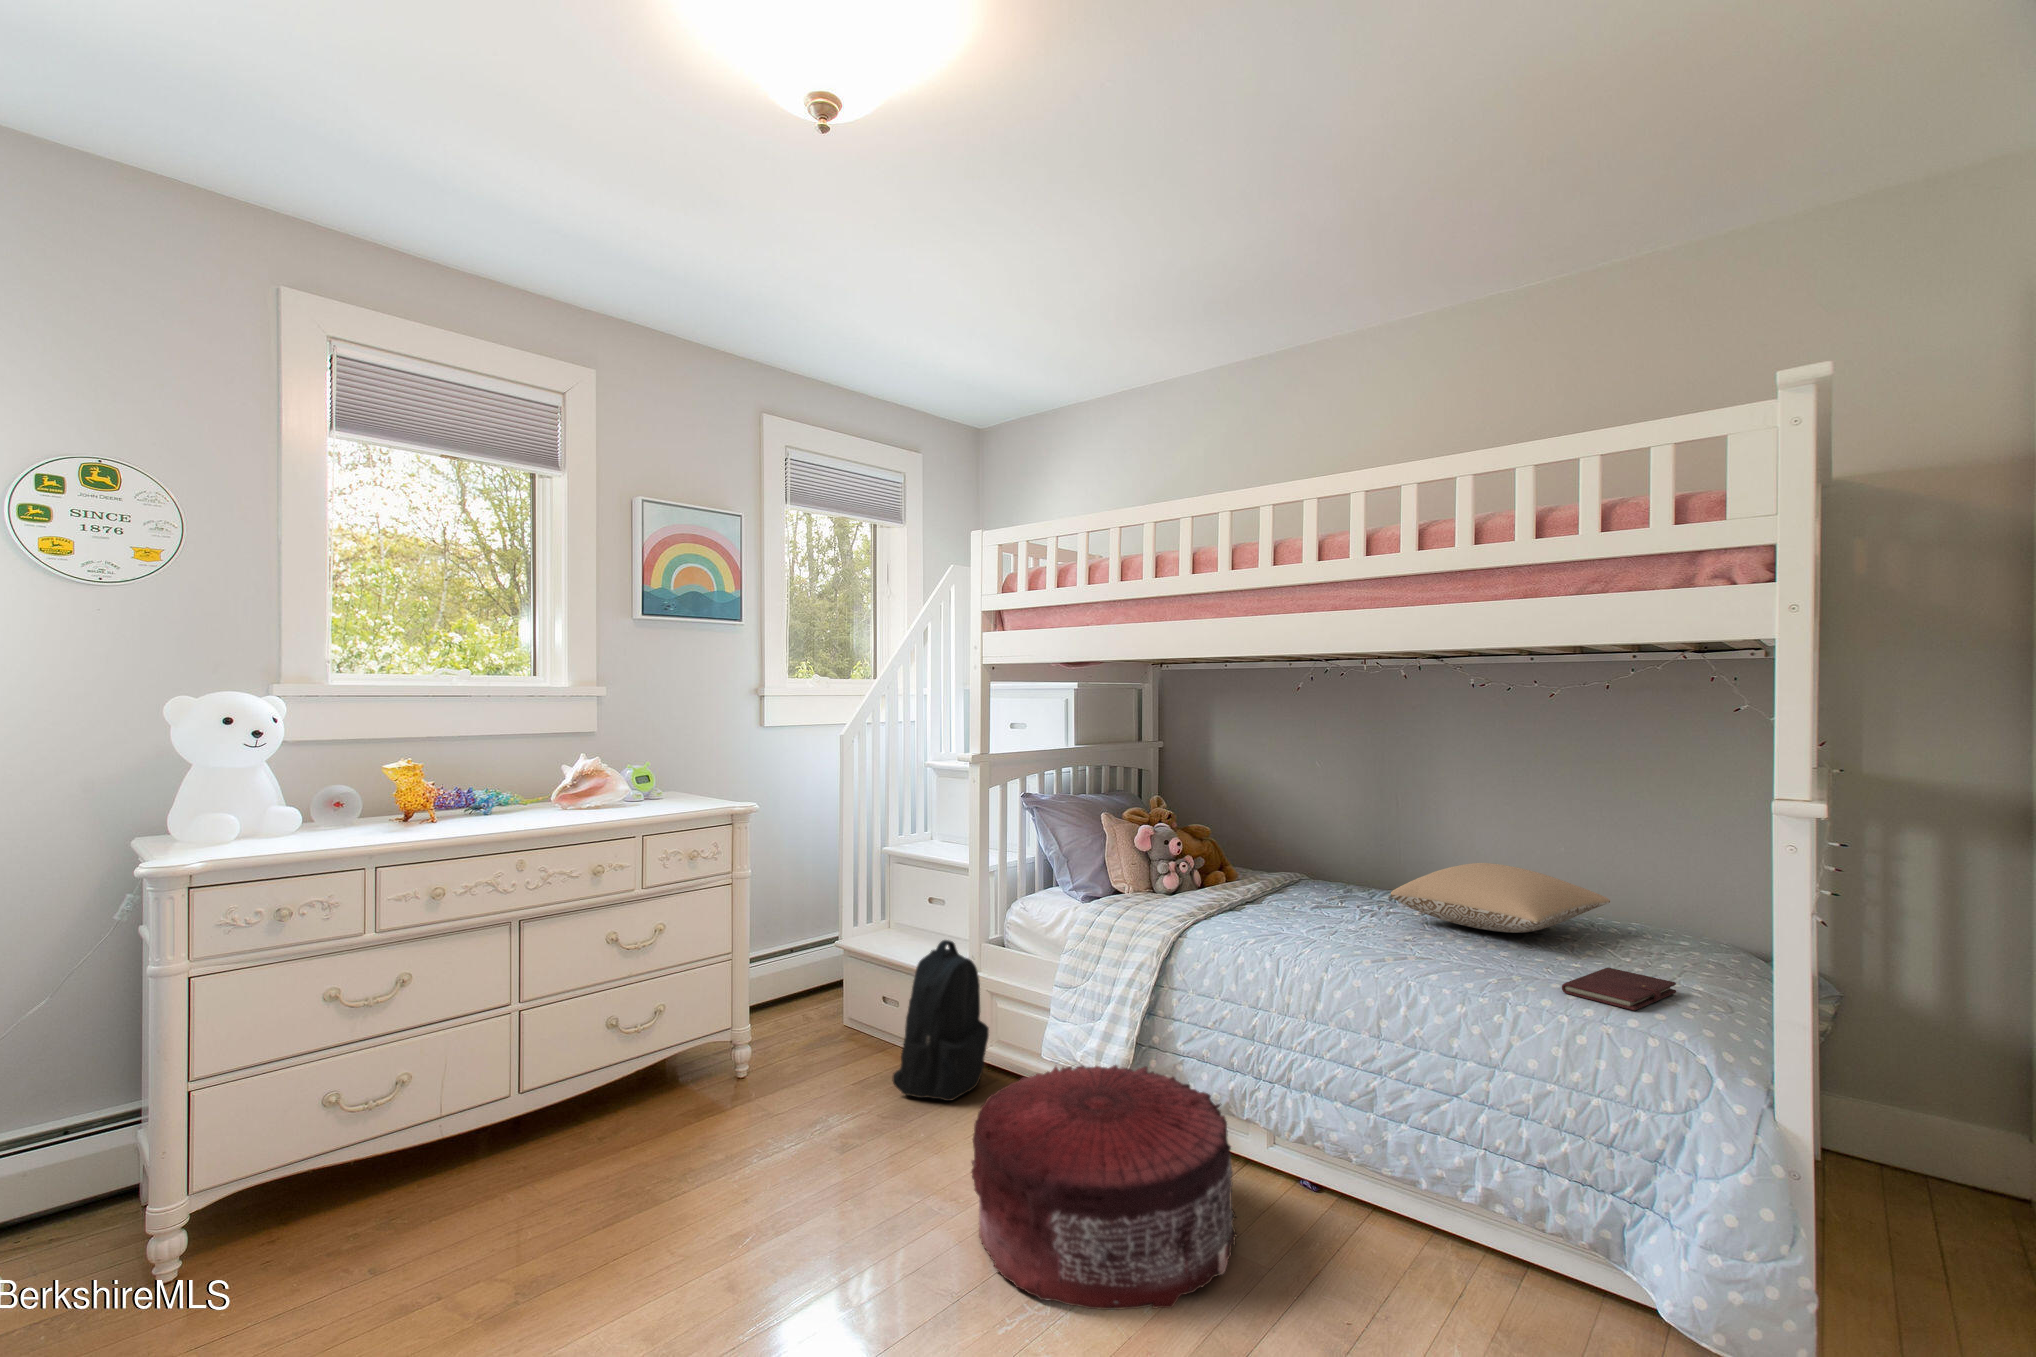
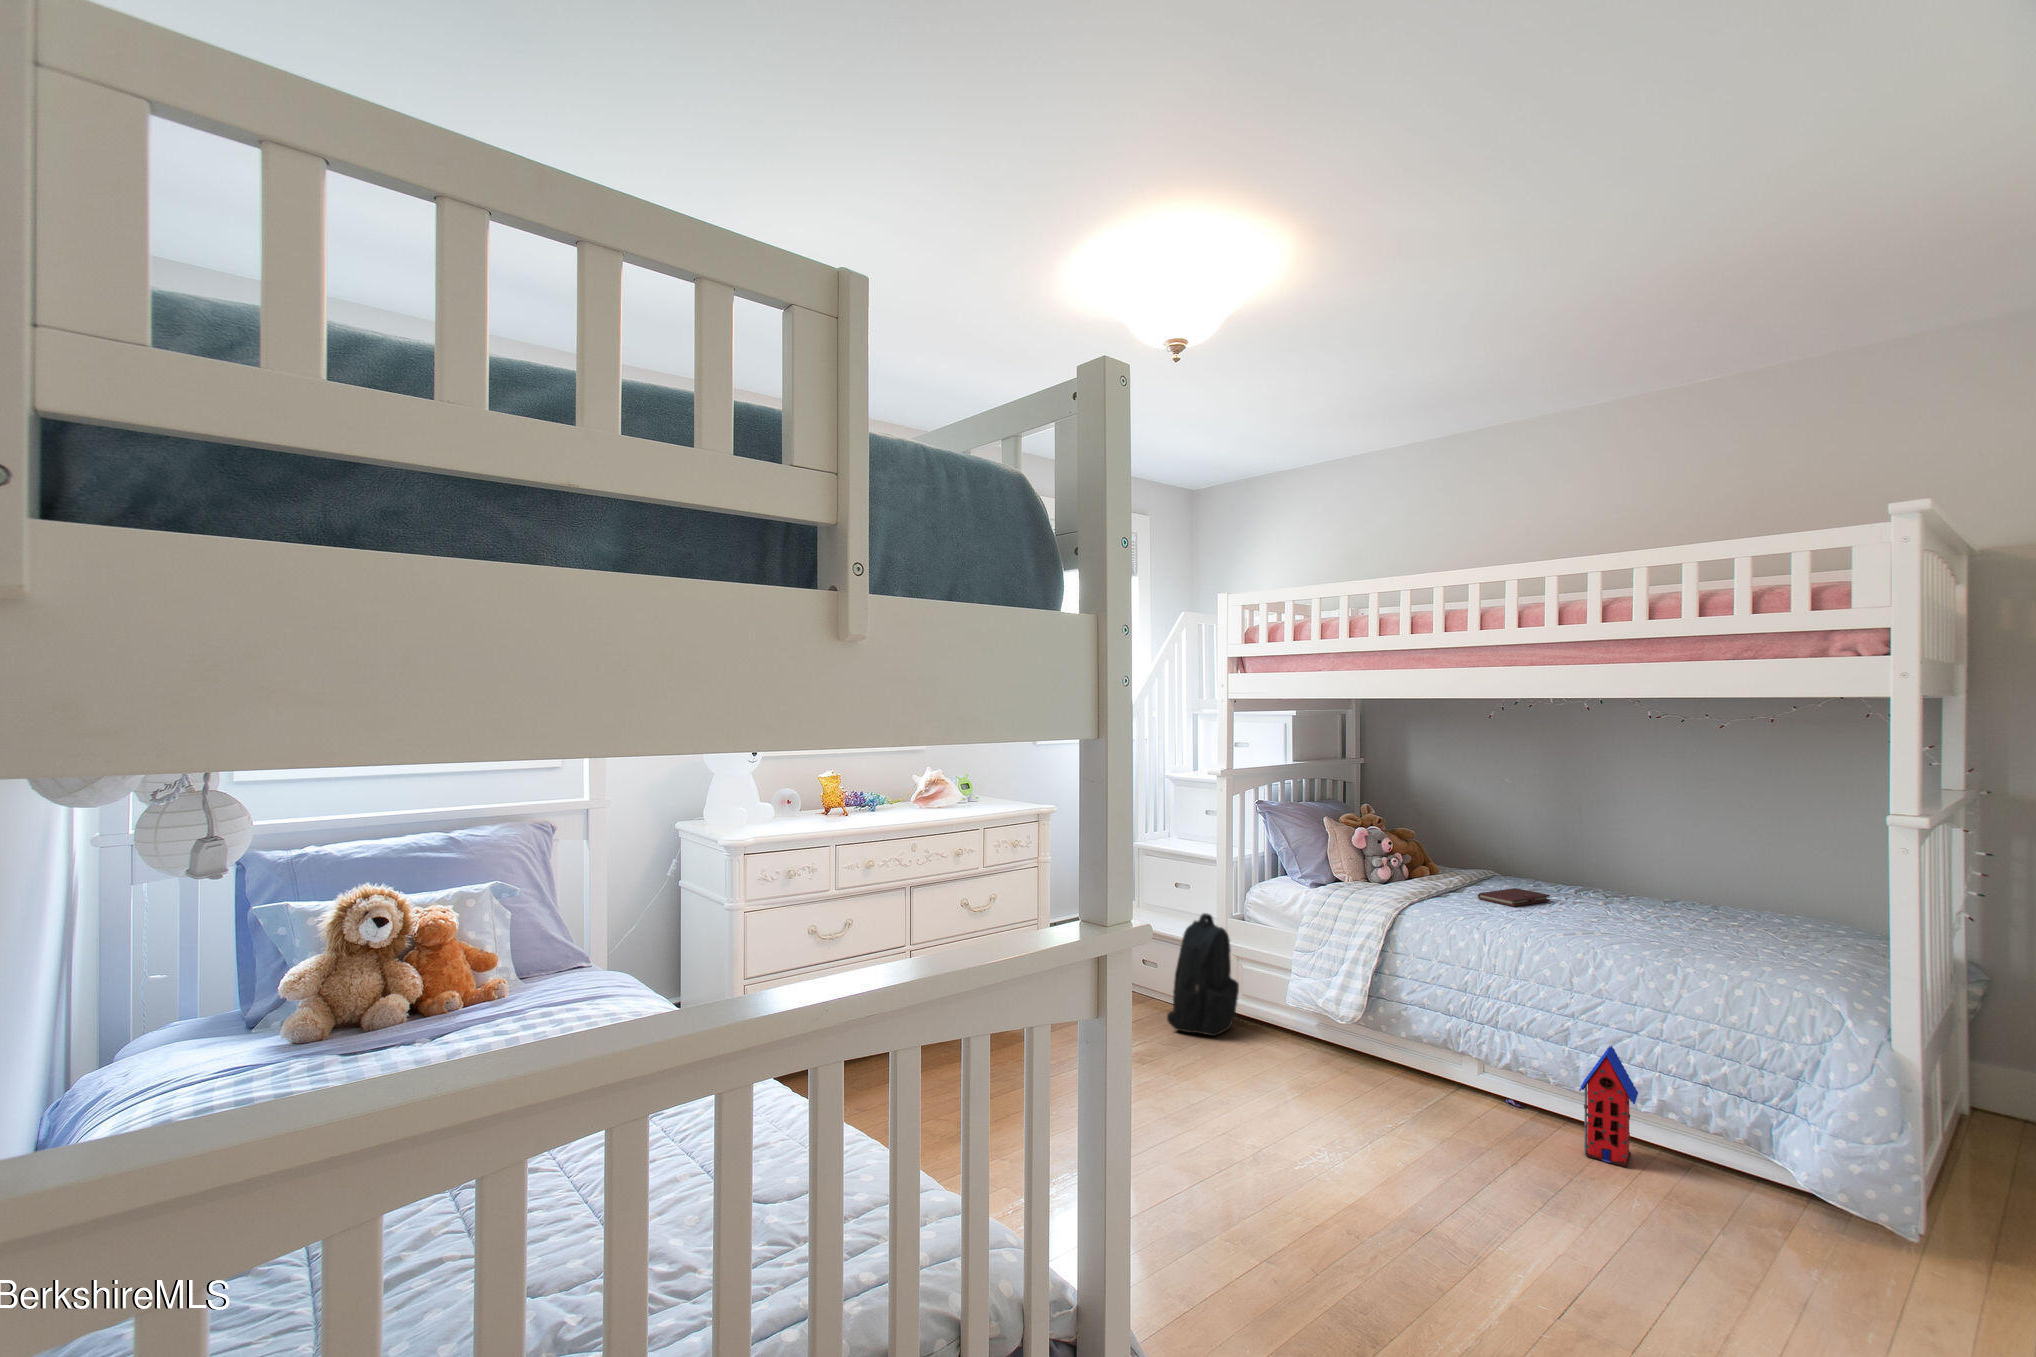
pillow: present [1391,863,1610,933] -> none [1576,864,1767,919]
notebook: present [1562,968,1676,1011] -> present [1478,888,1550,906]
pouf: present [971,1065,1237,1310] -> none [1262,1003,1465,1163]
toy house: none [1383,1116,1458,1287] -> present [1579,1046,1638,1167]

